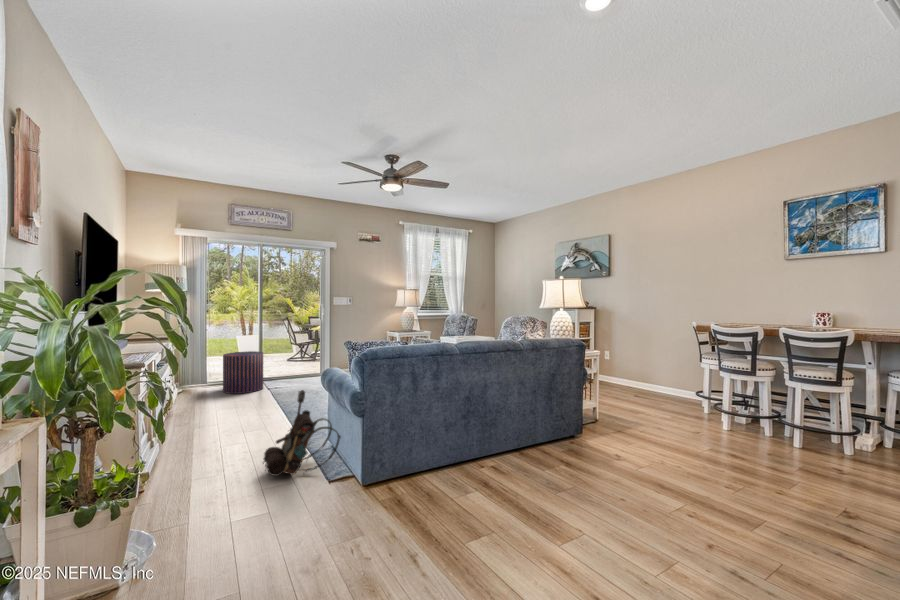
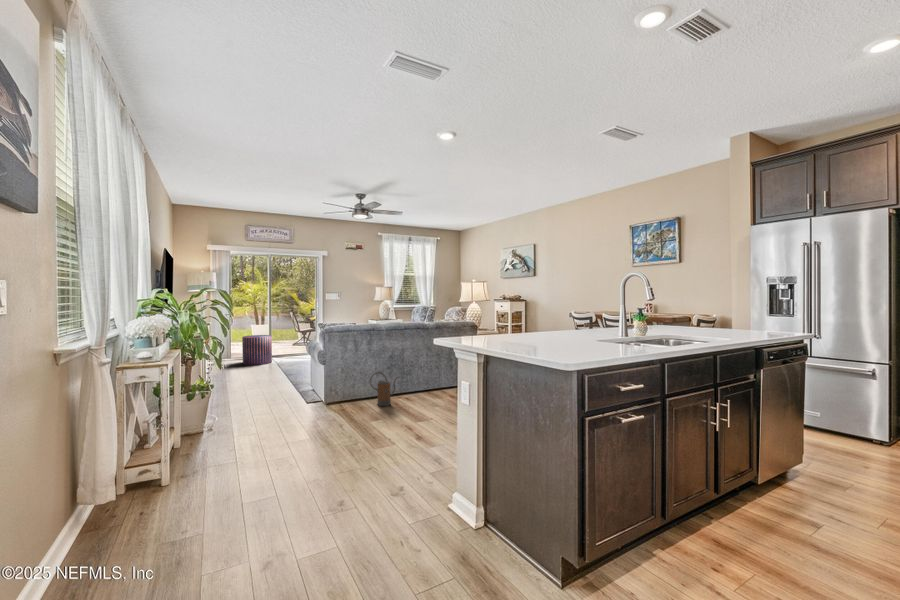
backpack: present [263,390,340,476] -> none [269,353,315,400]
watering can: none [442,428,485,488] -> present [370,372,397,406]

